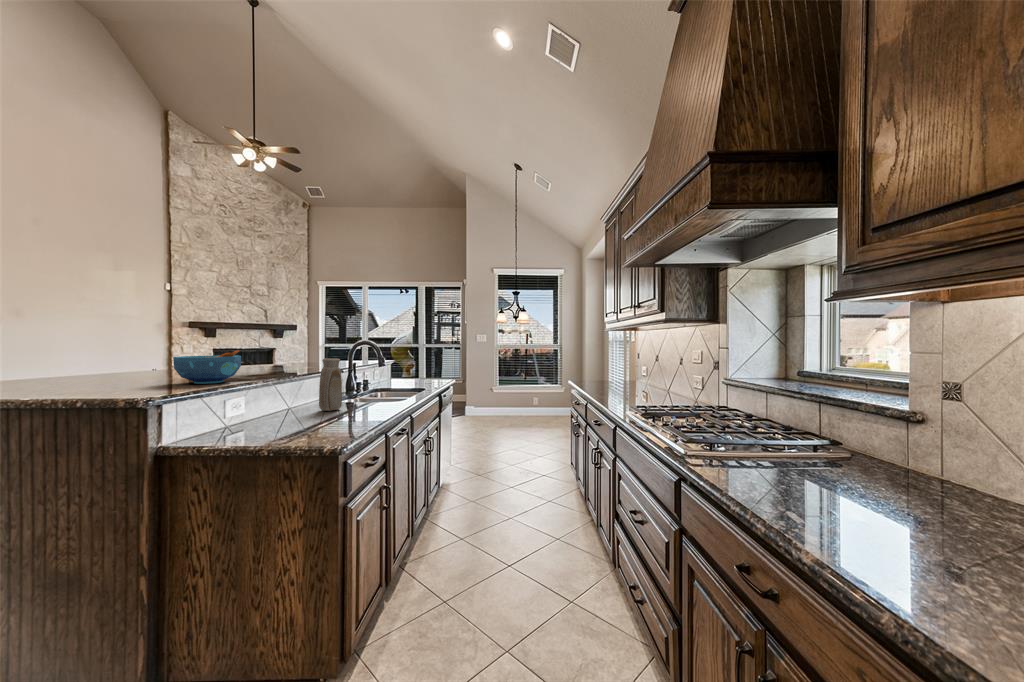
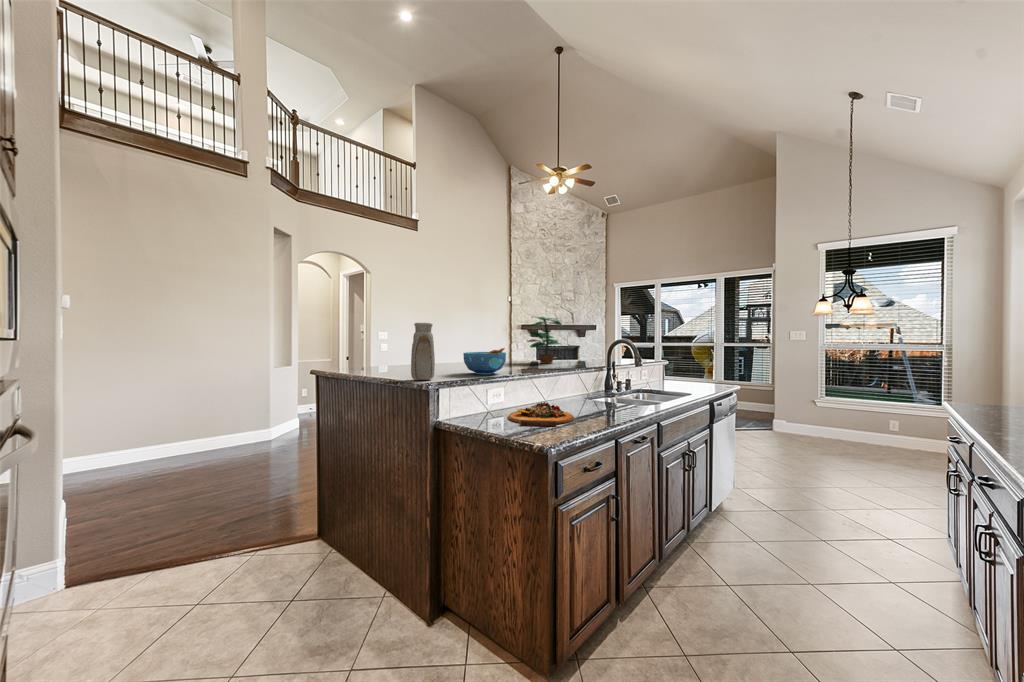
potted plant: none [241,314,294,369] -> present [528,316,563,364]
vase: present [319,358,342,411] -> present [411,323,435,380]
cutting board: none [259,408,339,434] -> present [508,402,574,426]

